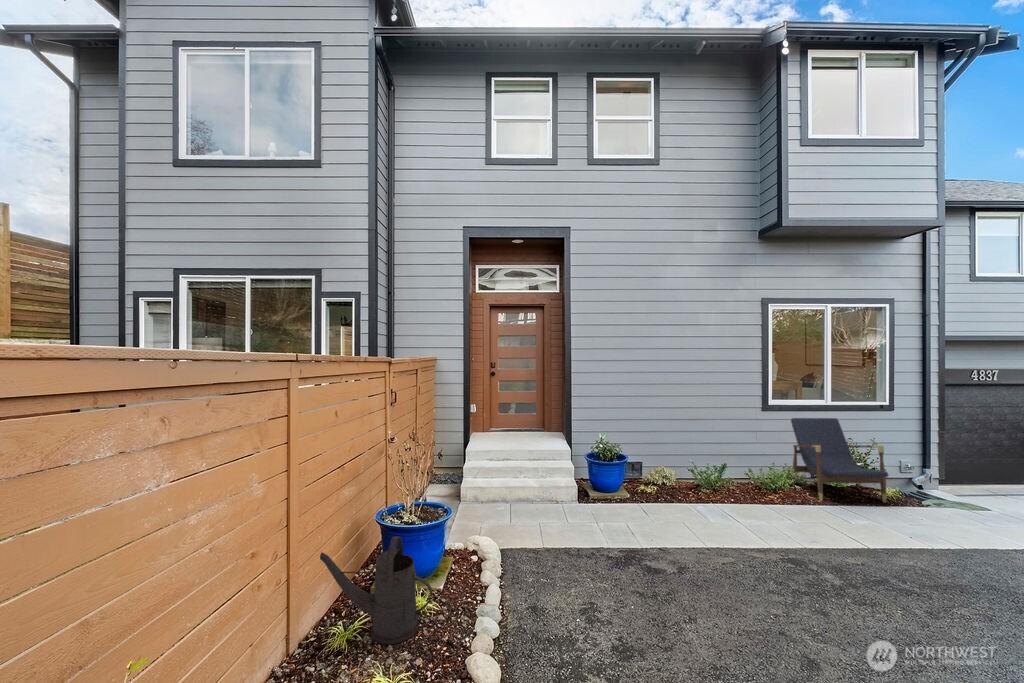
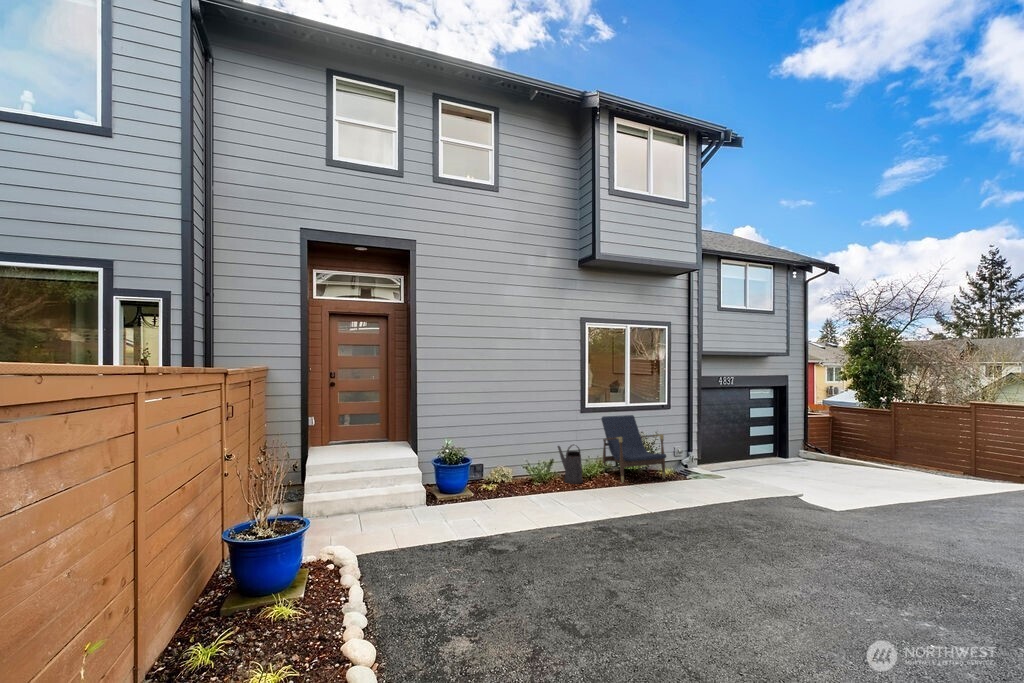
watering can: present [320,536,433,644] -> present [558,444,583,484]

